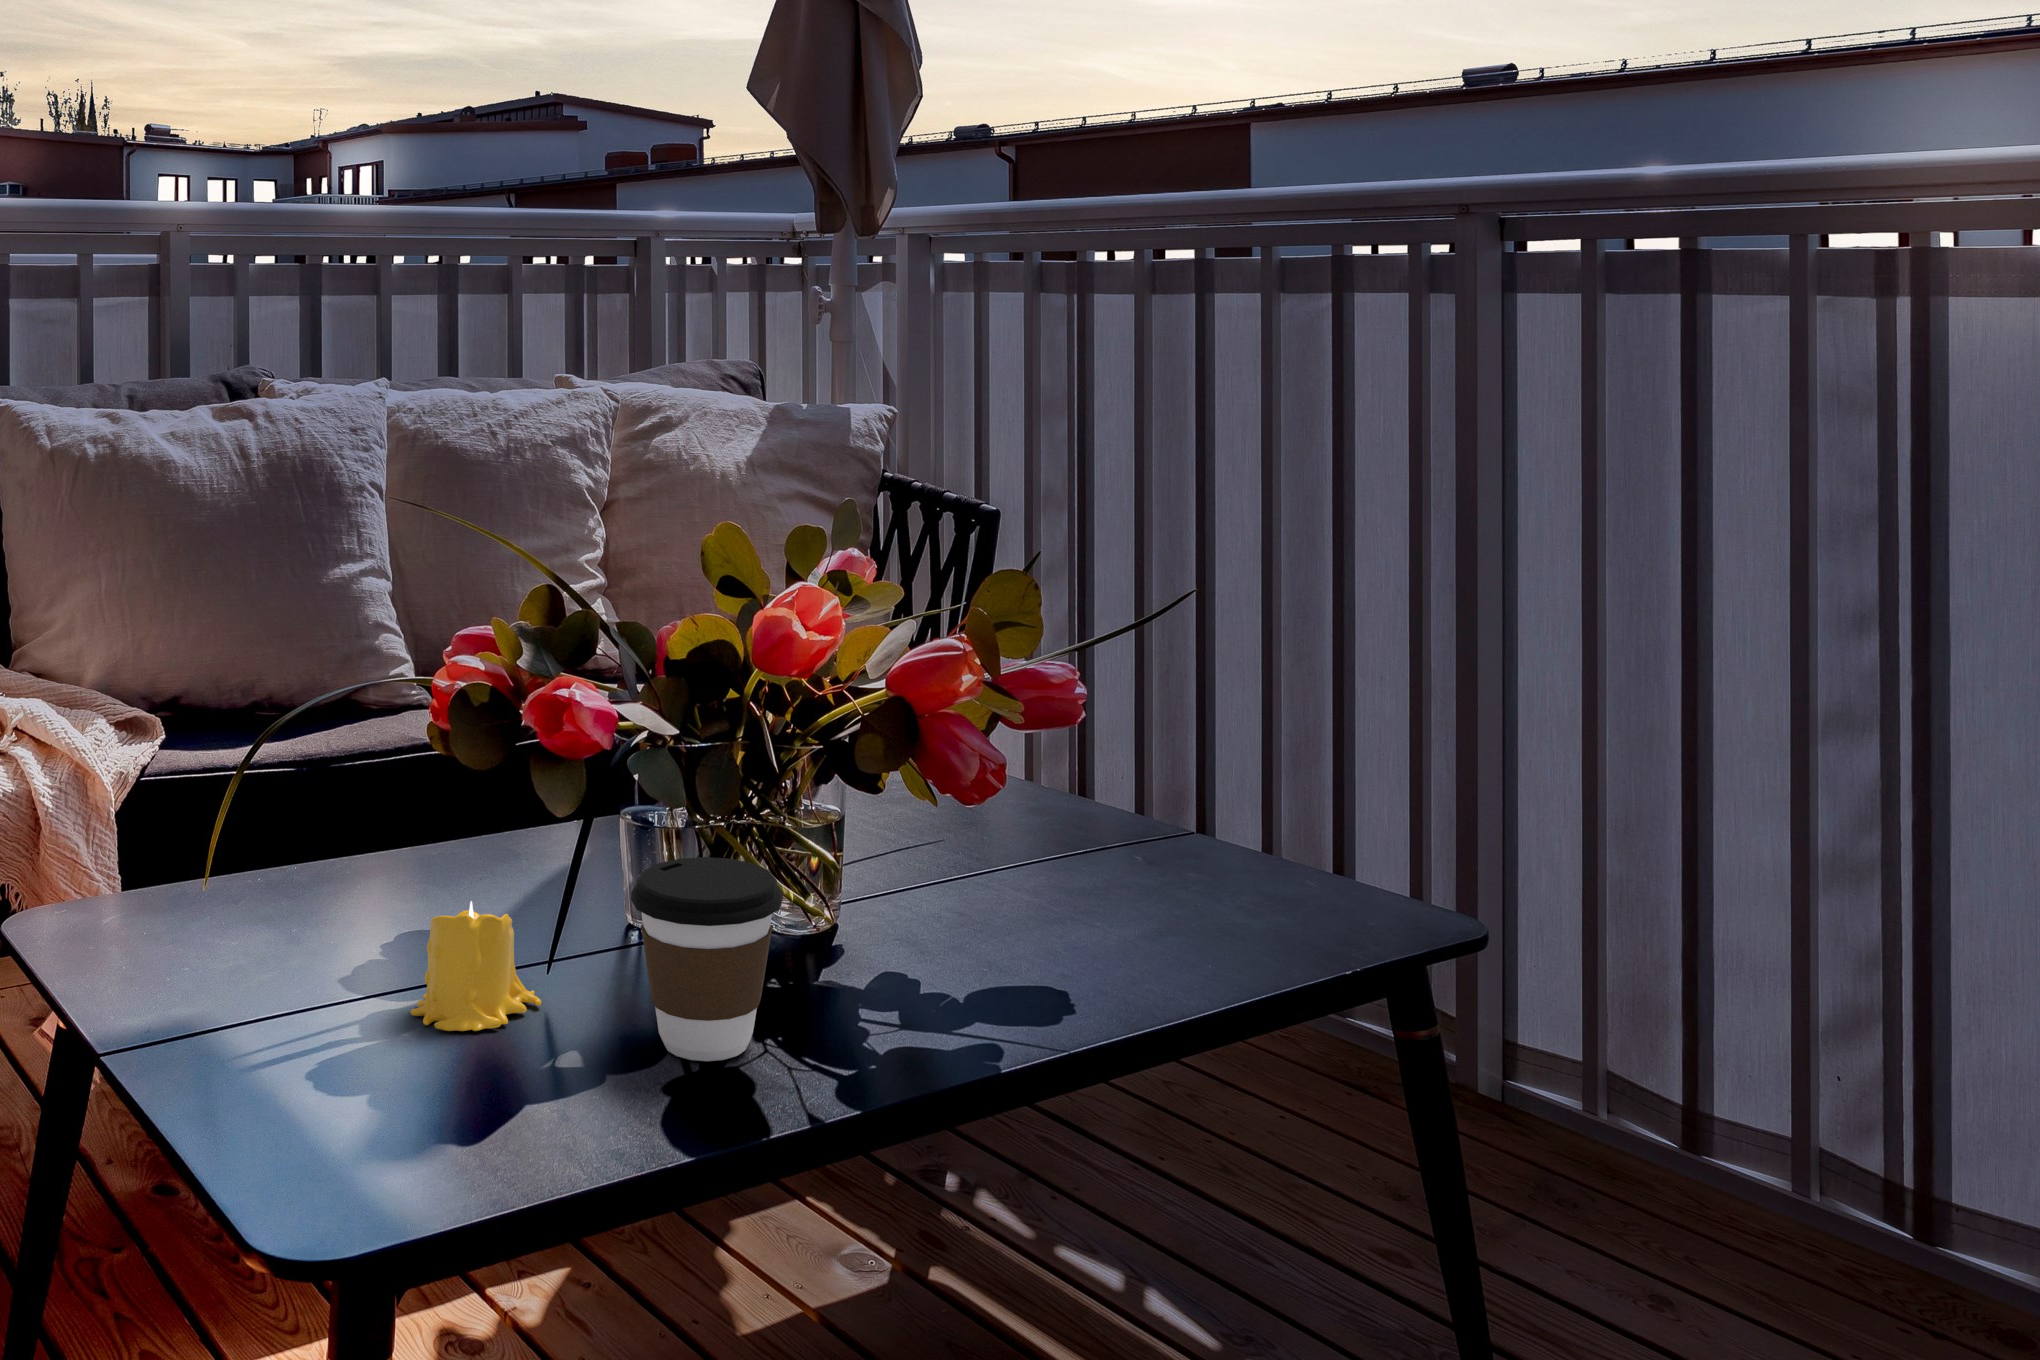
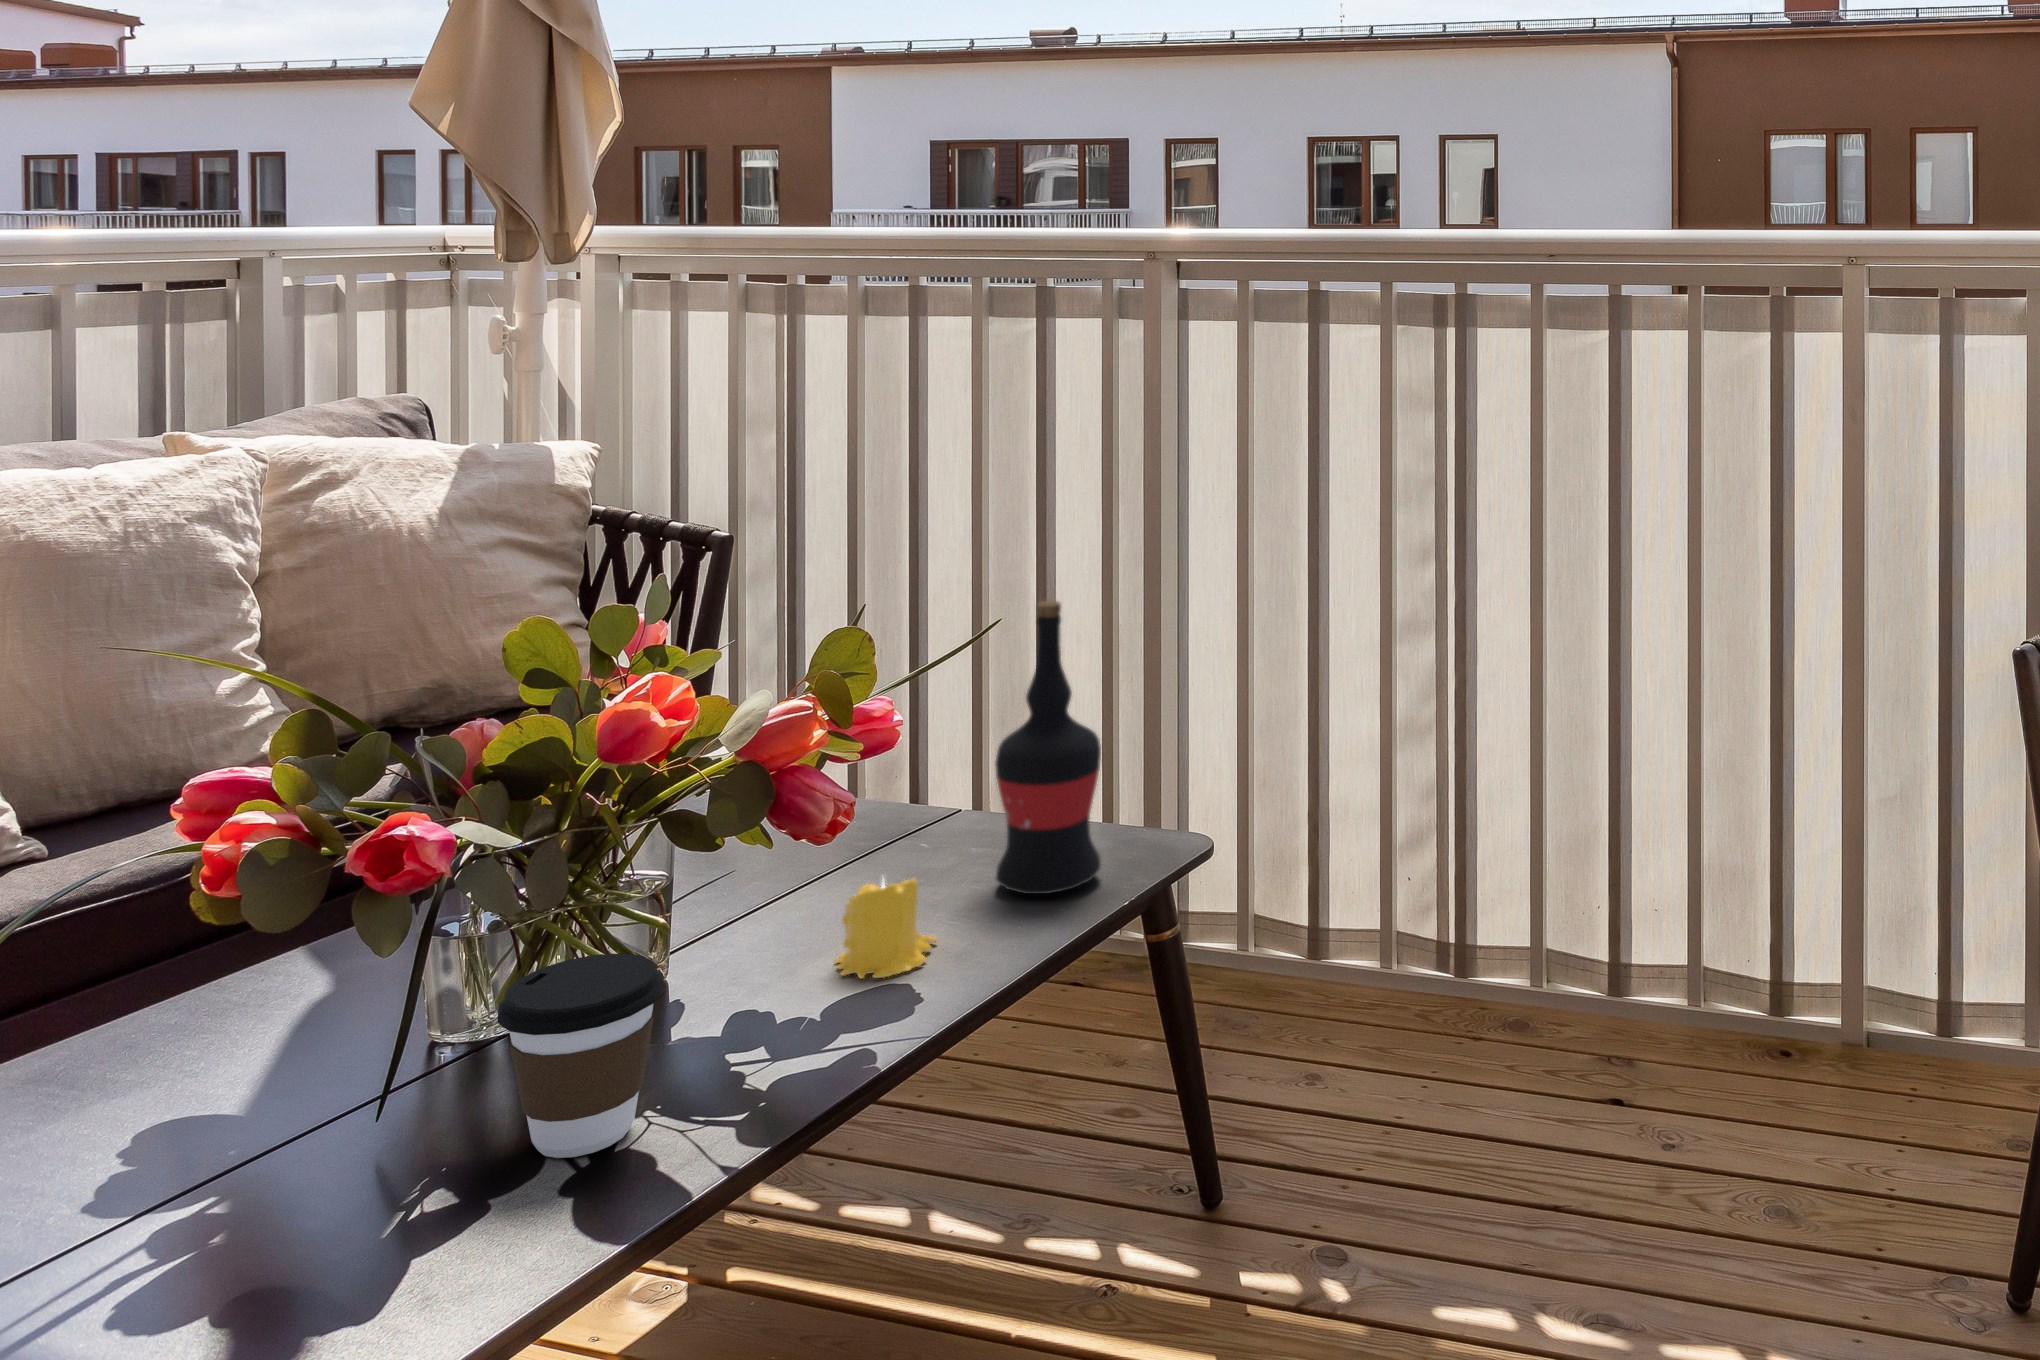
wine bottle: none [1191,577,1322,936] -> present [995,601,1101,894]
candle: present [410,901,542,1031] -> present [836,879,937,978]

